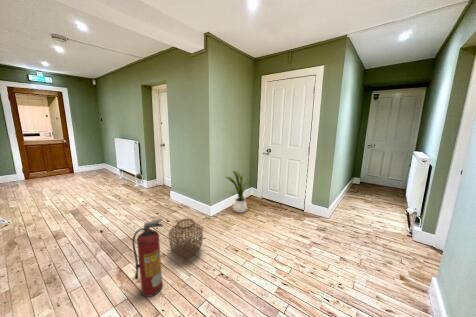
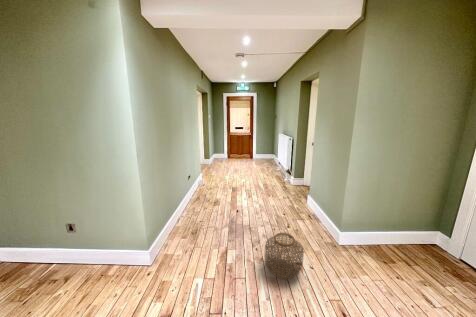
house plant: present [226,171,248,212] -> none [370,194,427,264]
fire extinguisher: present [132,219,163,297] -> none [221,221,246,293]

